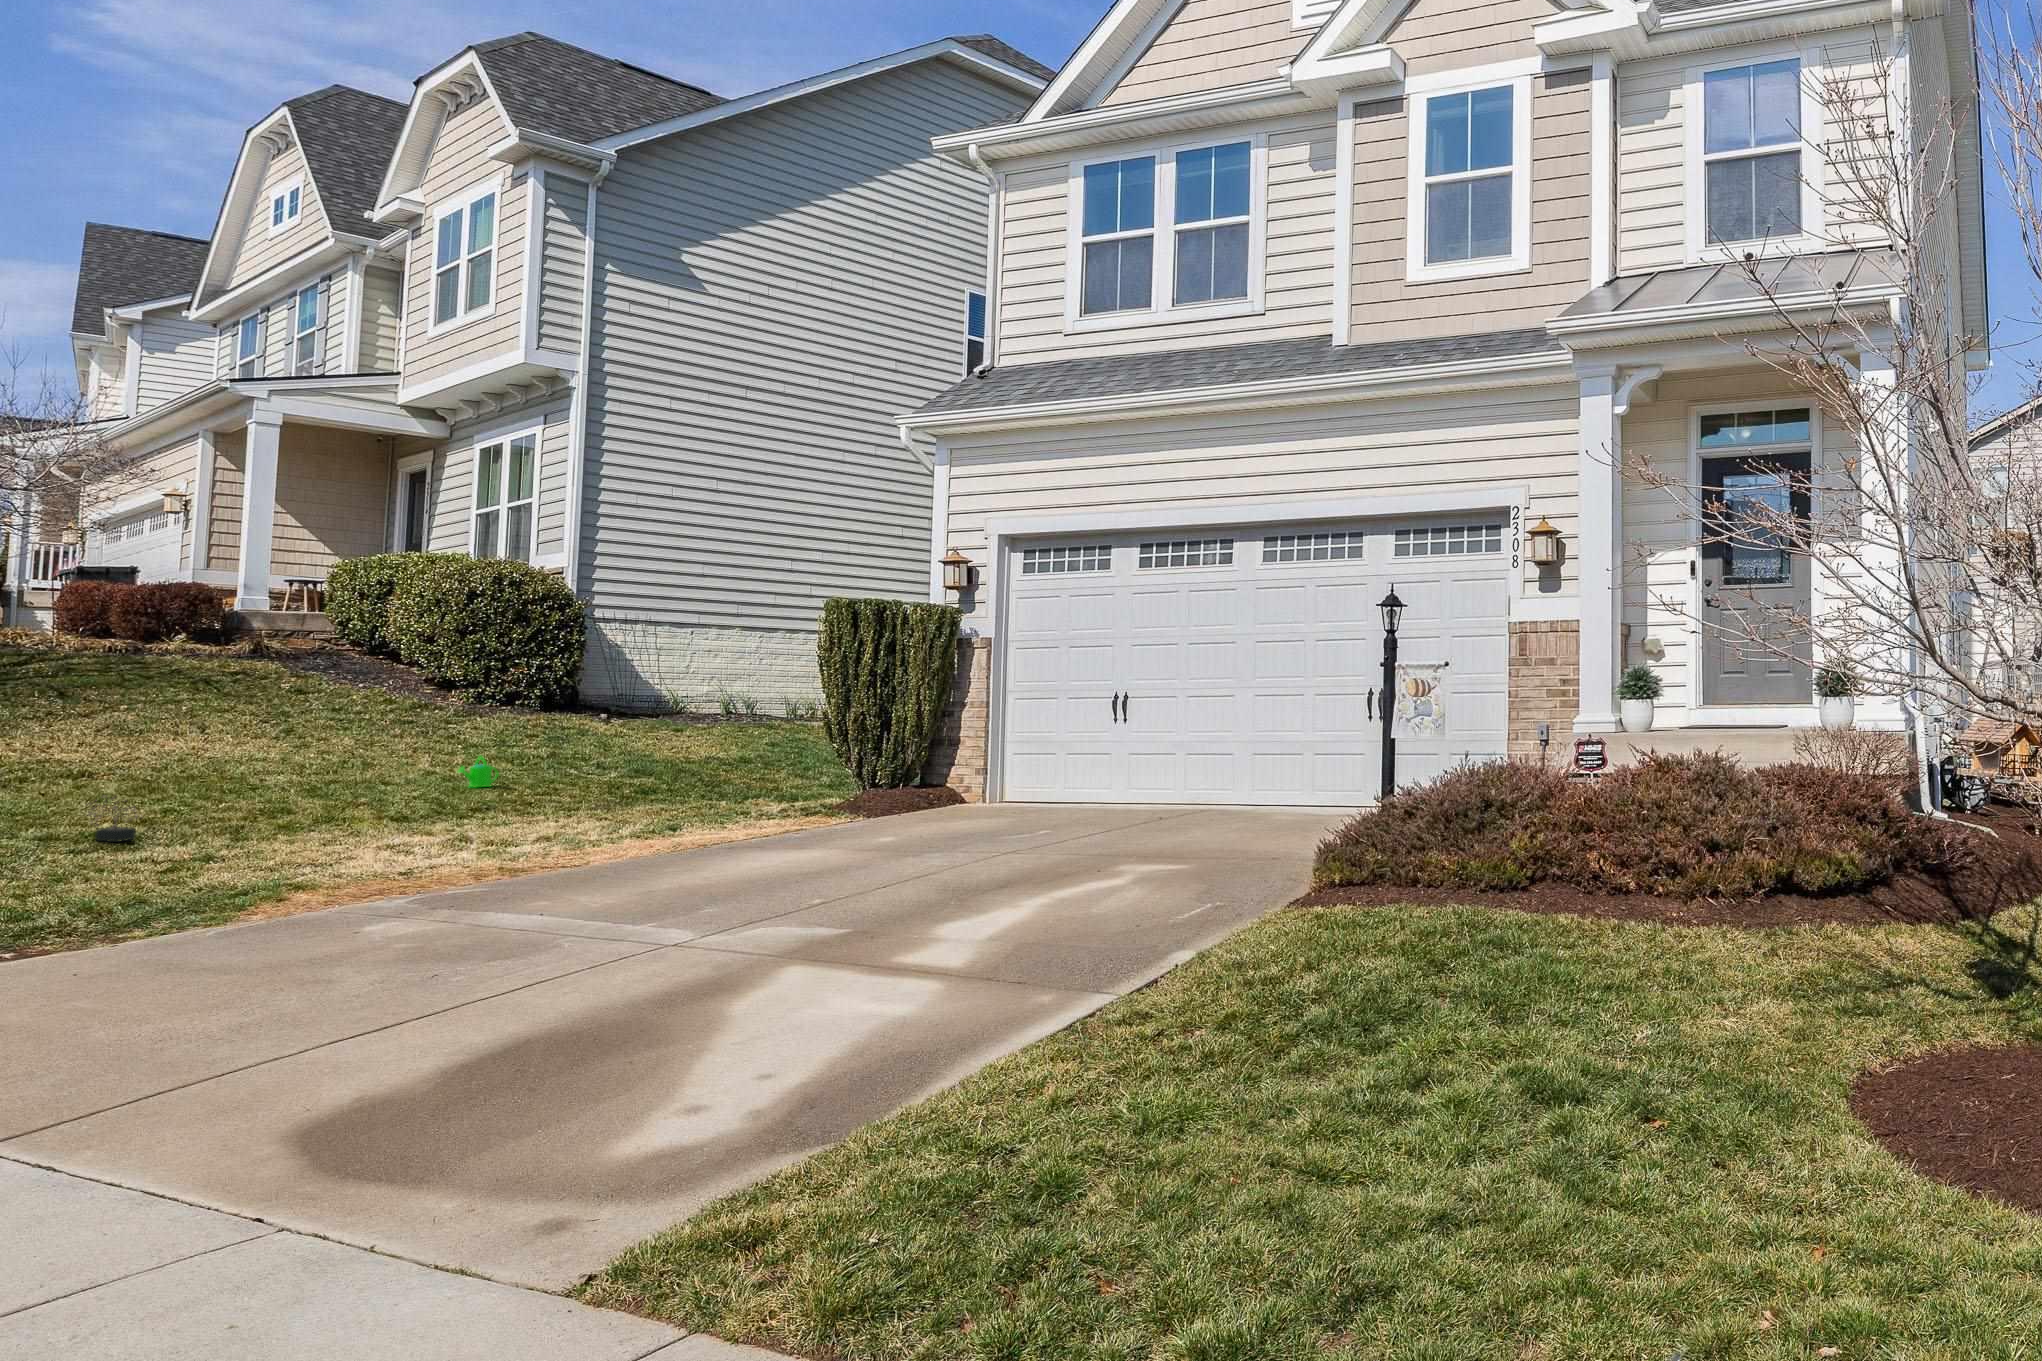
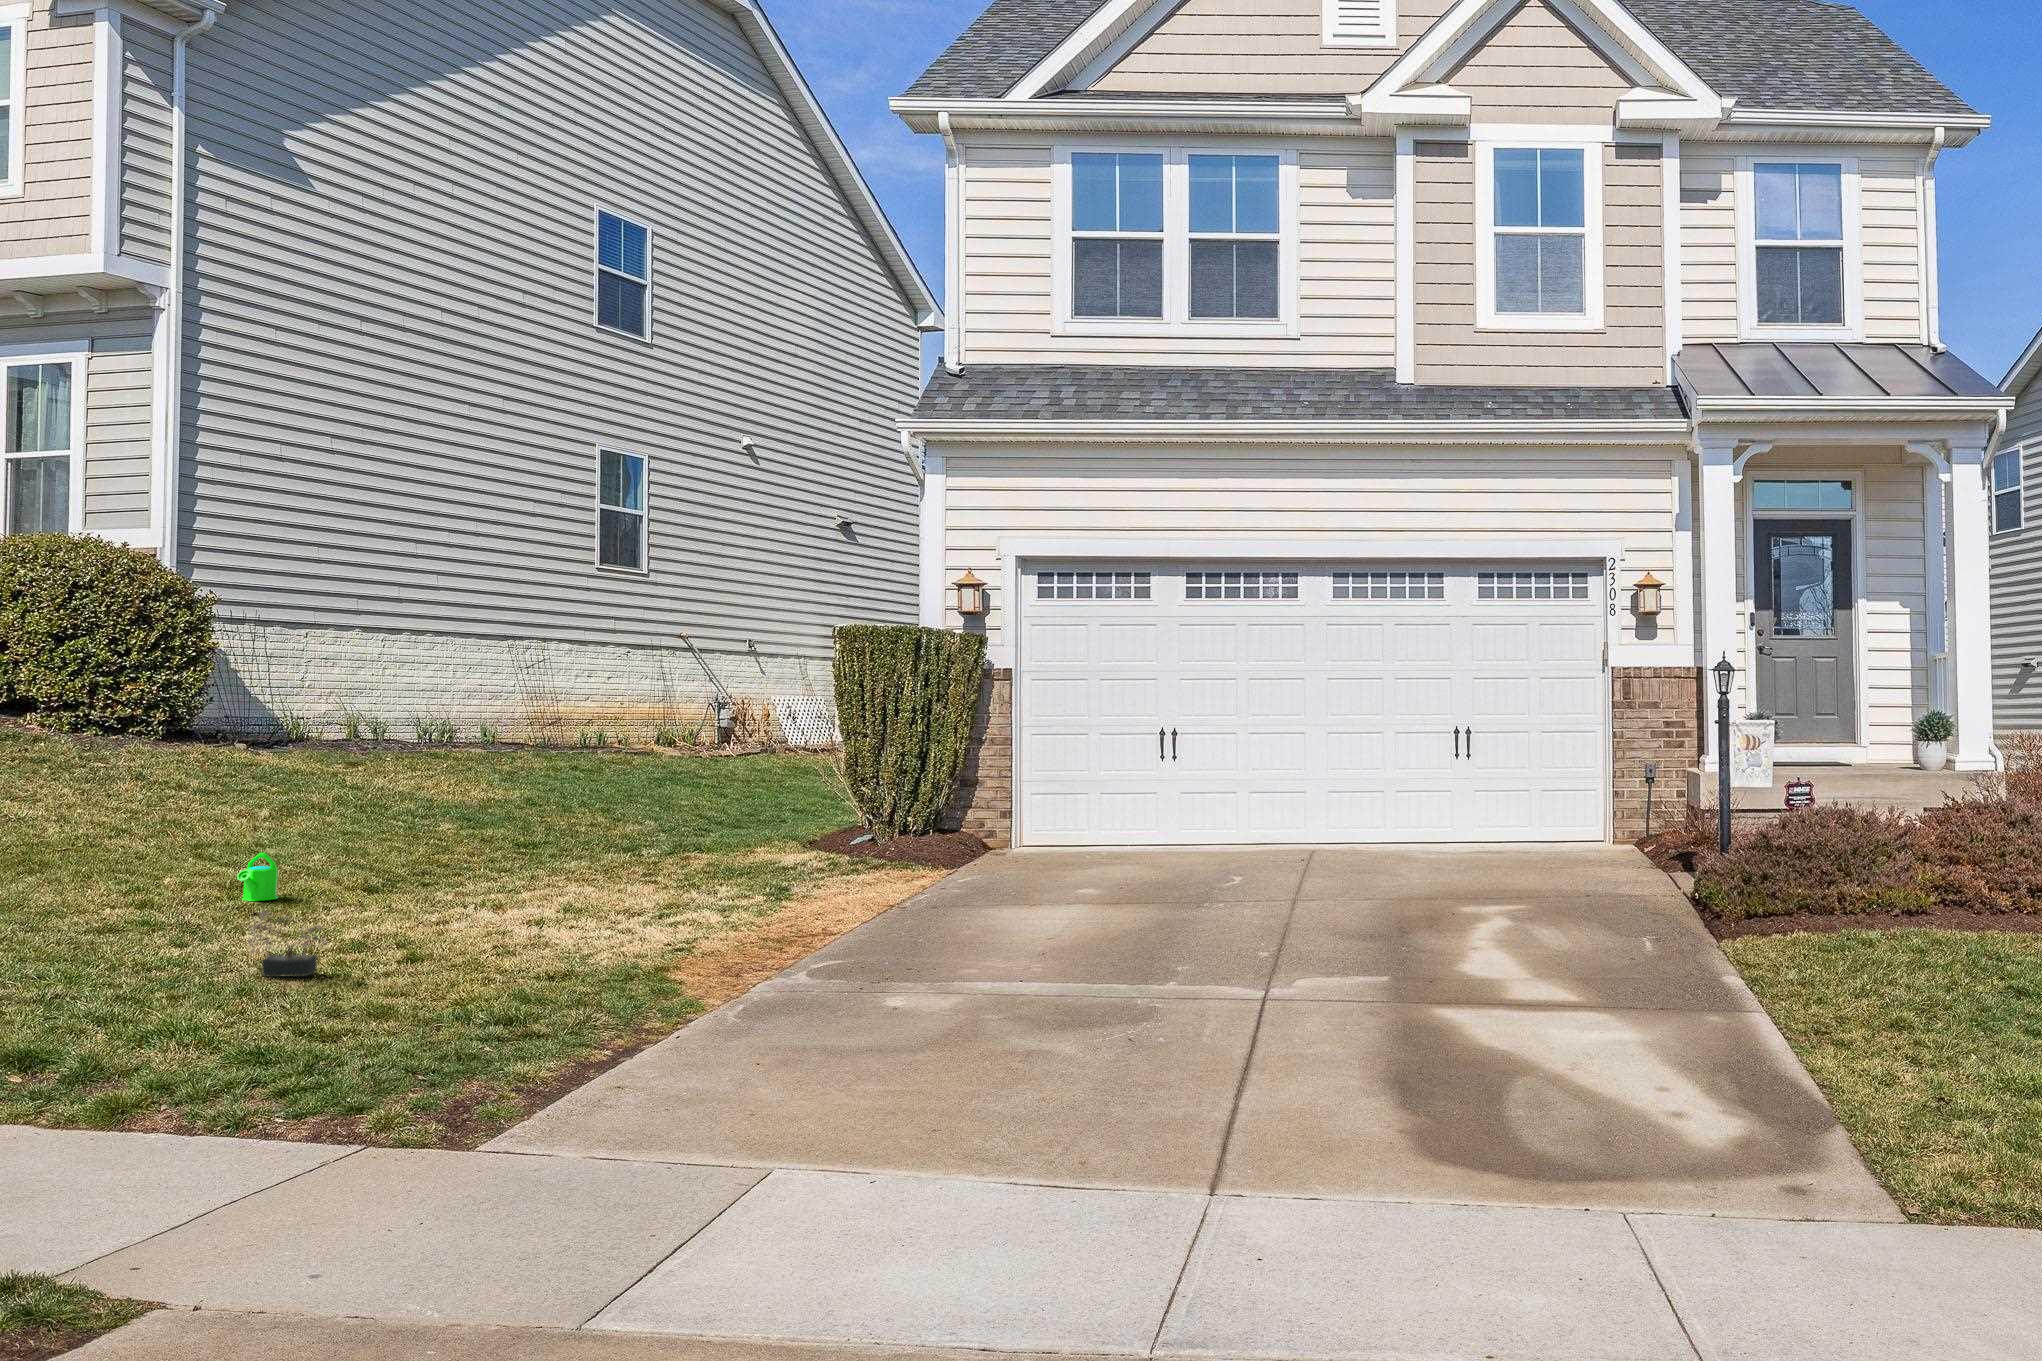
watering can: present [458,756,499,788] -> present [237,853,279,901]

